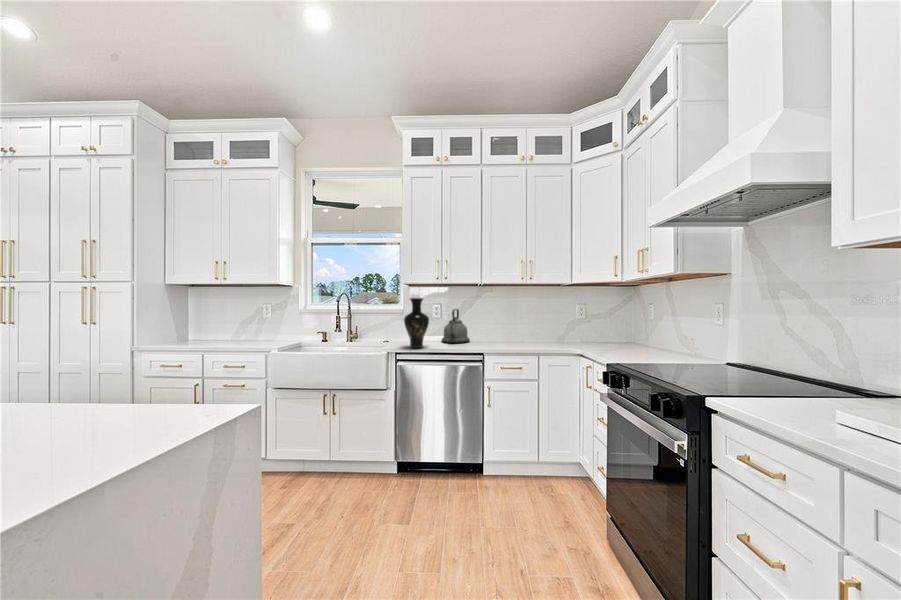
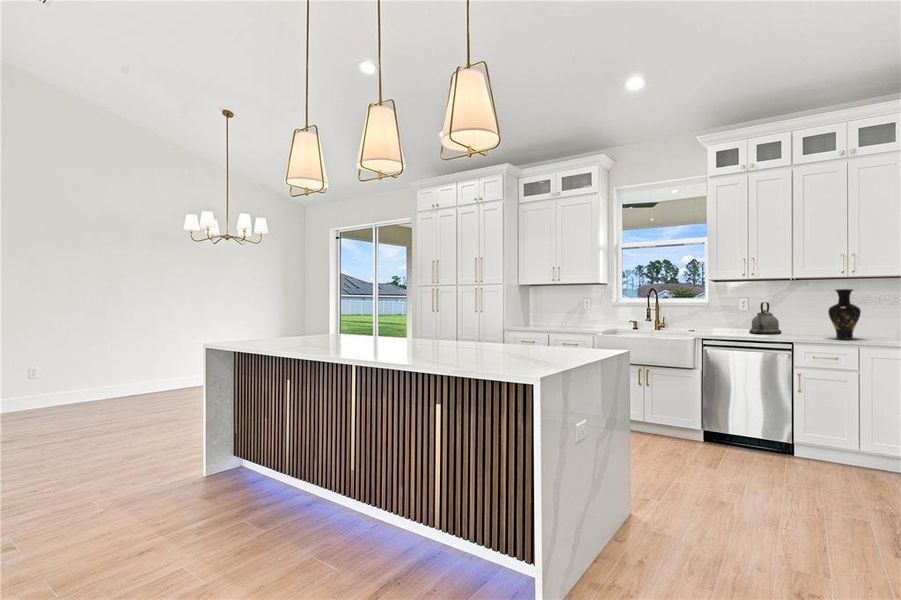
vase: present [404,298,429,348] -> present [828,289,861,339]

